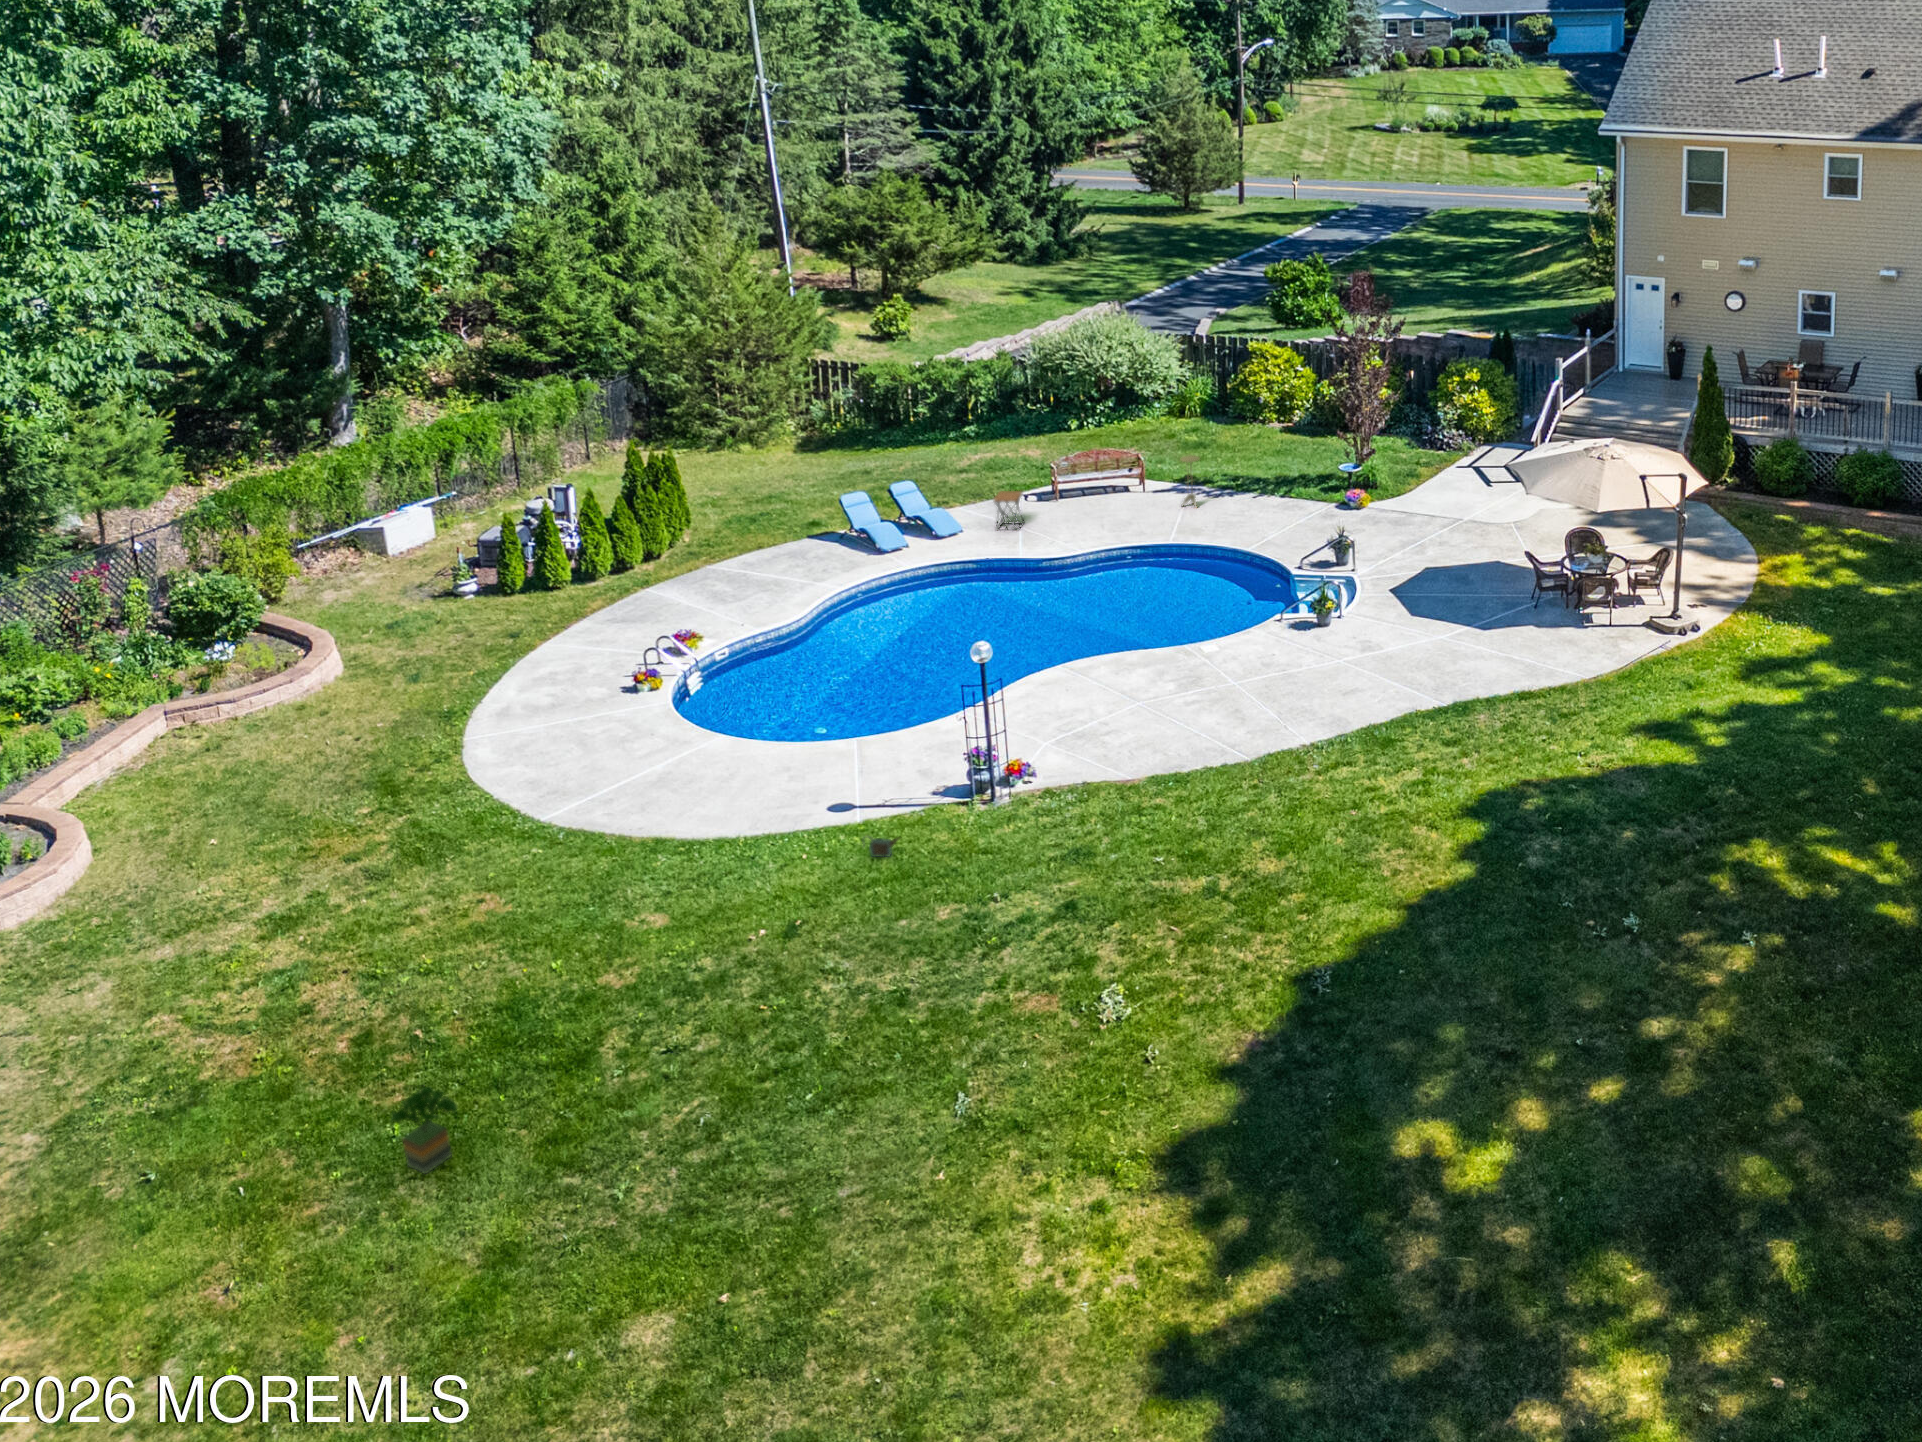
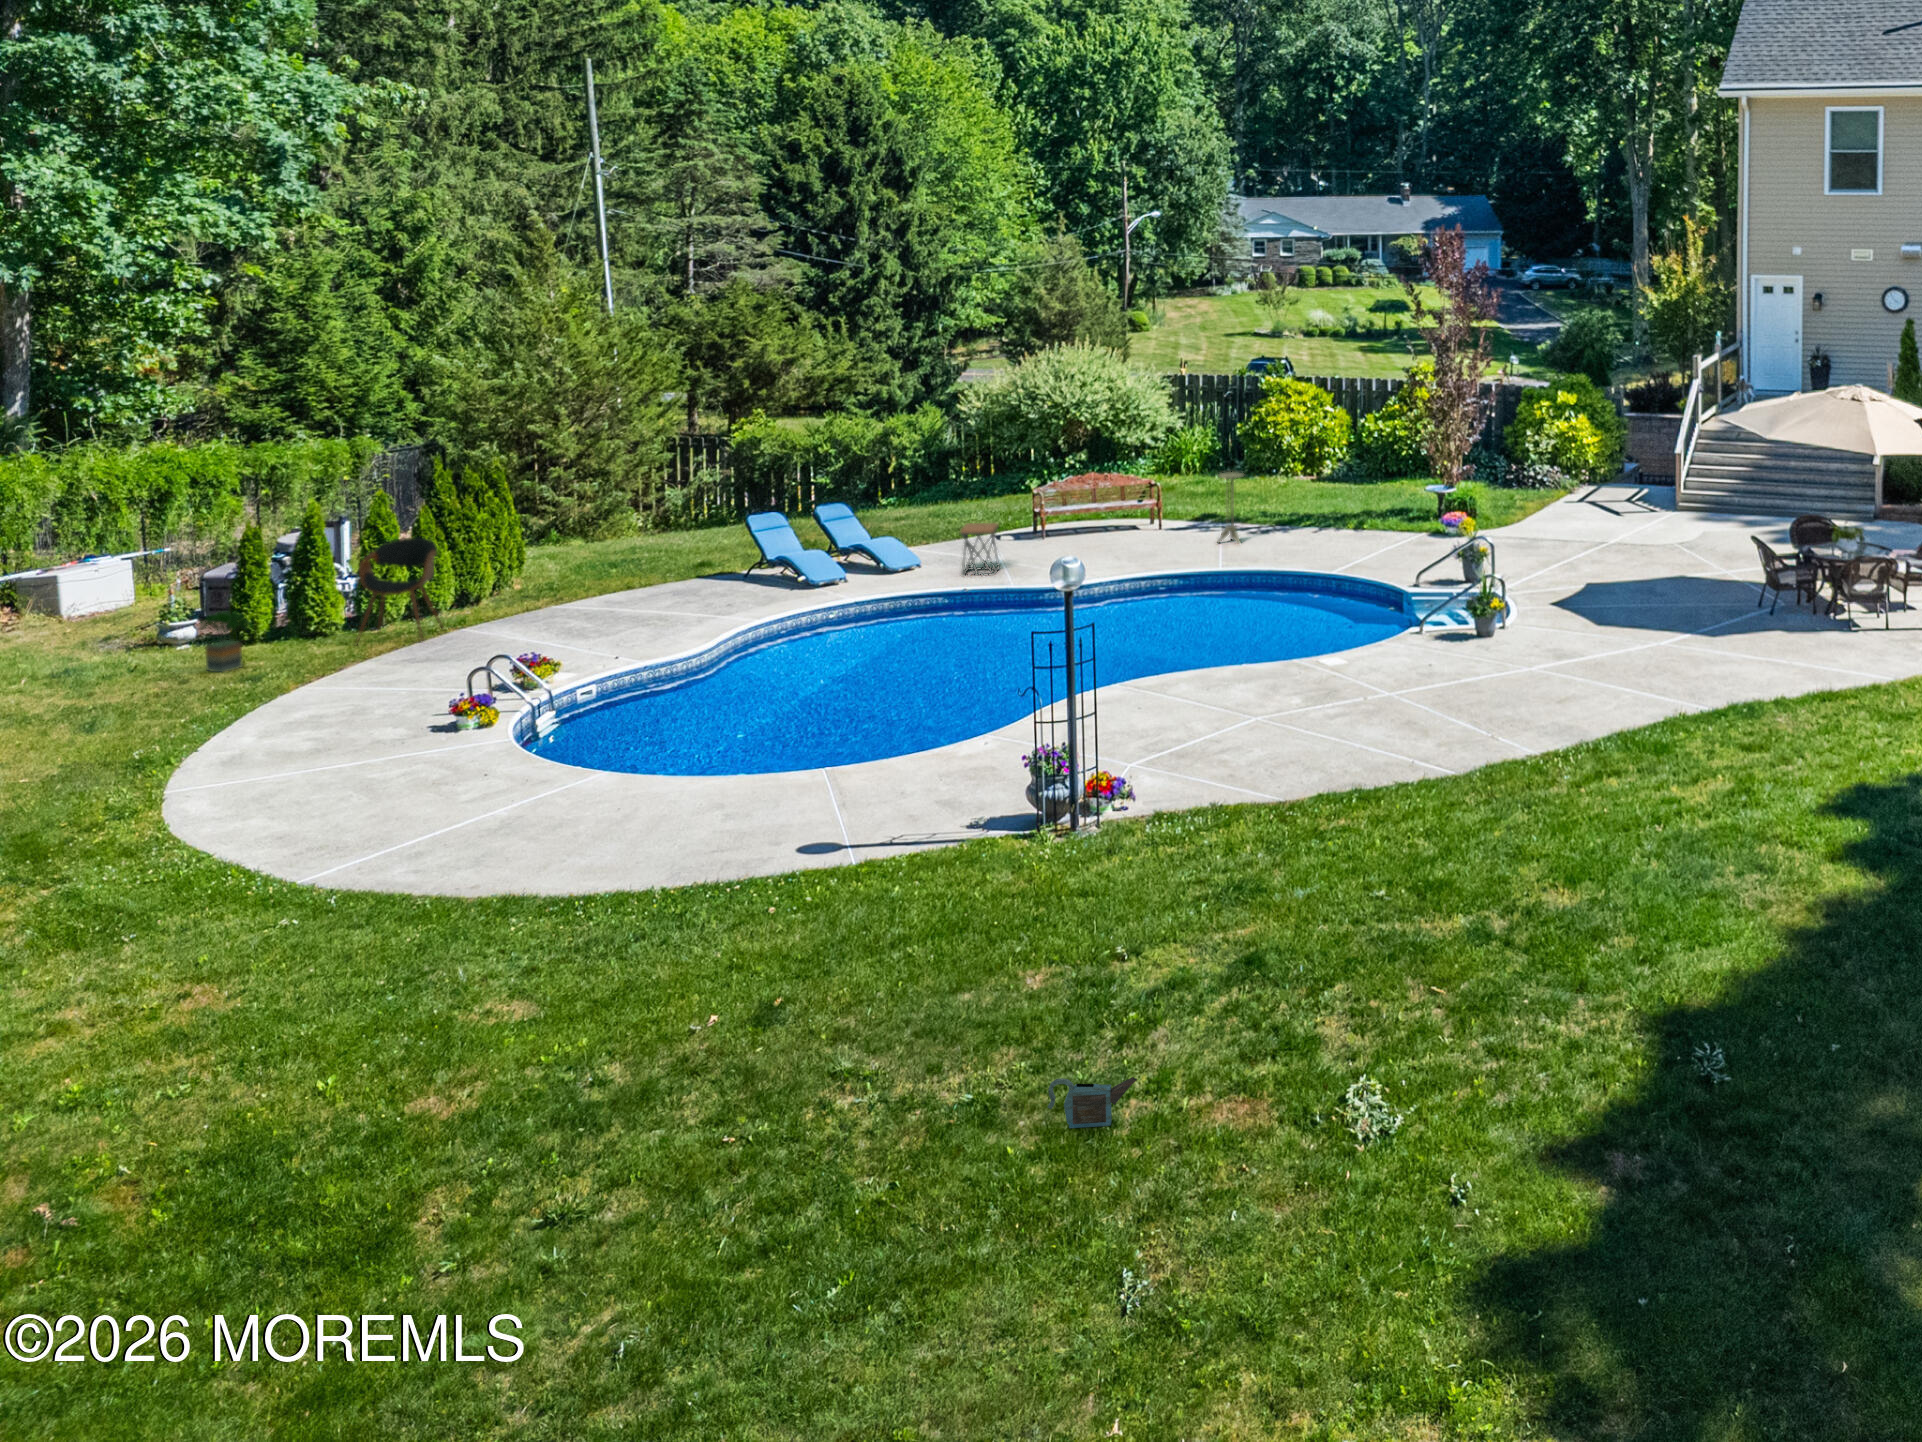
chair: none [576,516,638,593] -> present [355,538,444,645]
watering can: present [862,836,899,857] -> present [1048,1077,1137,1128]
potted tree: present [391,1087,457,1174] -> present [200,611,250,672]

